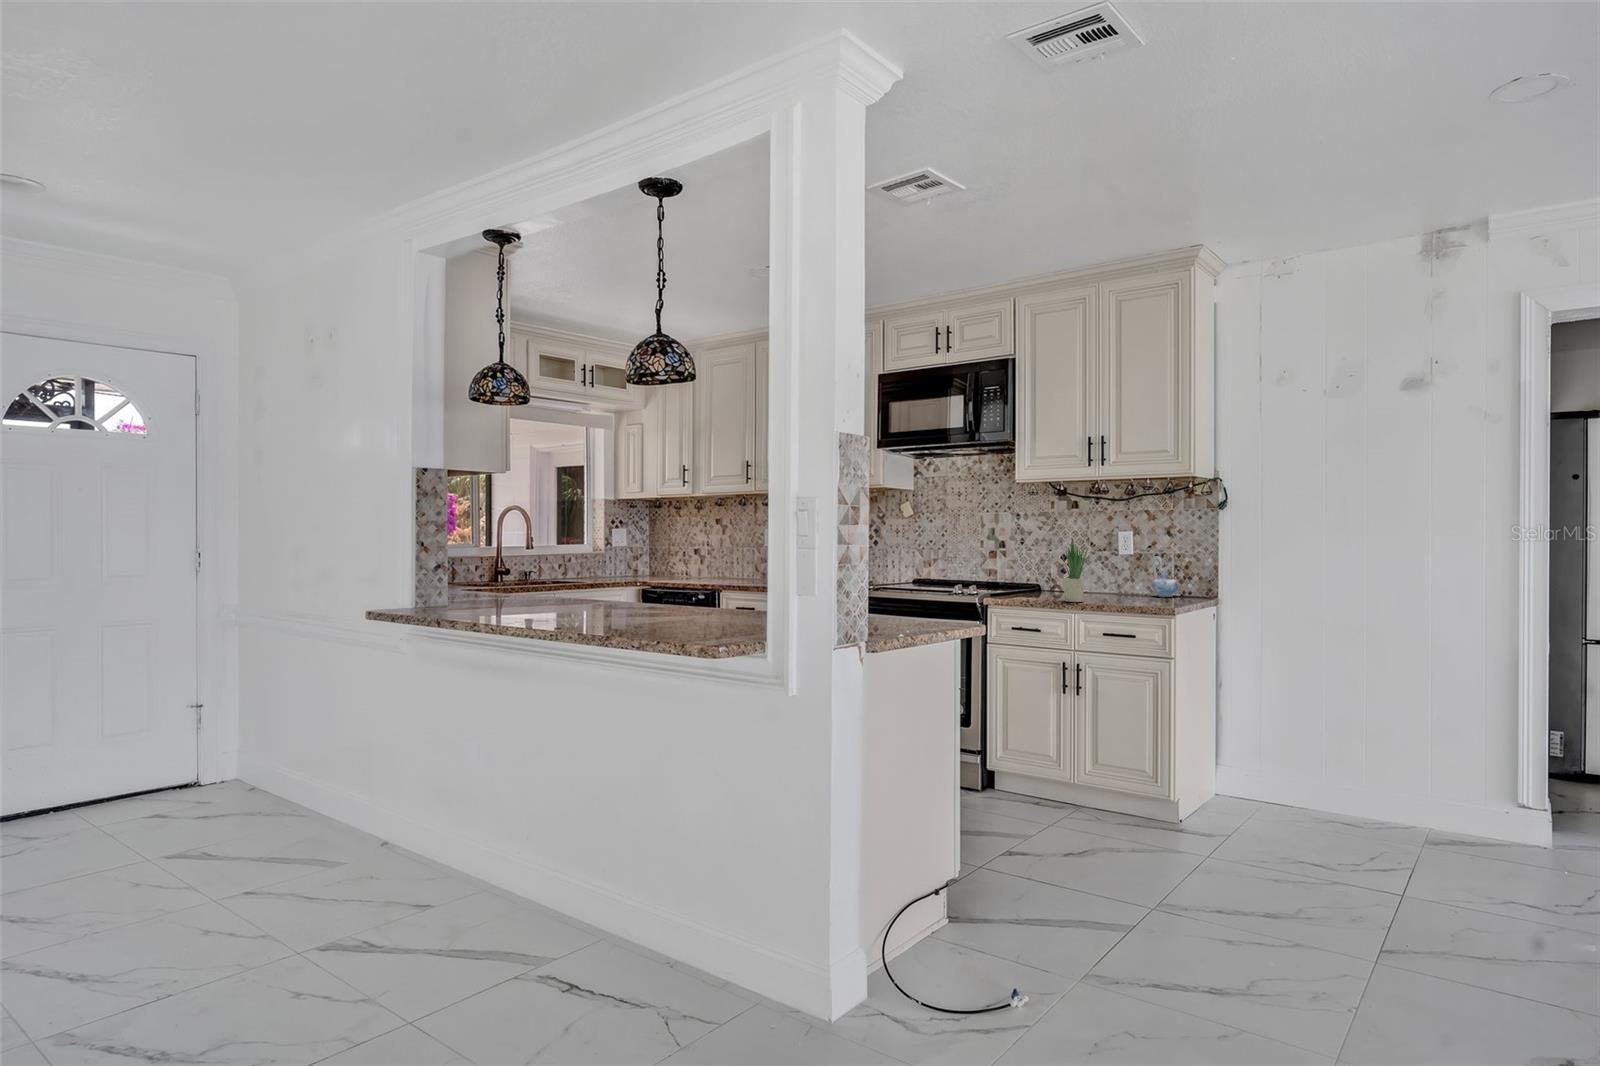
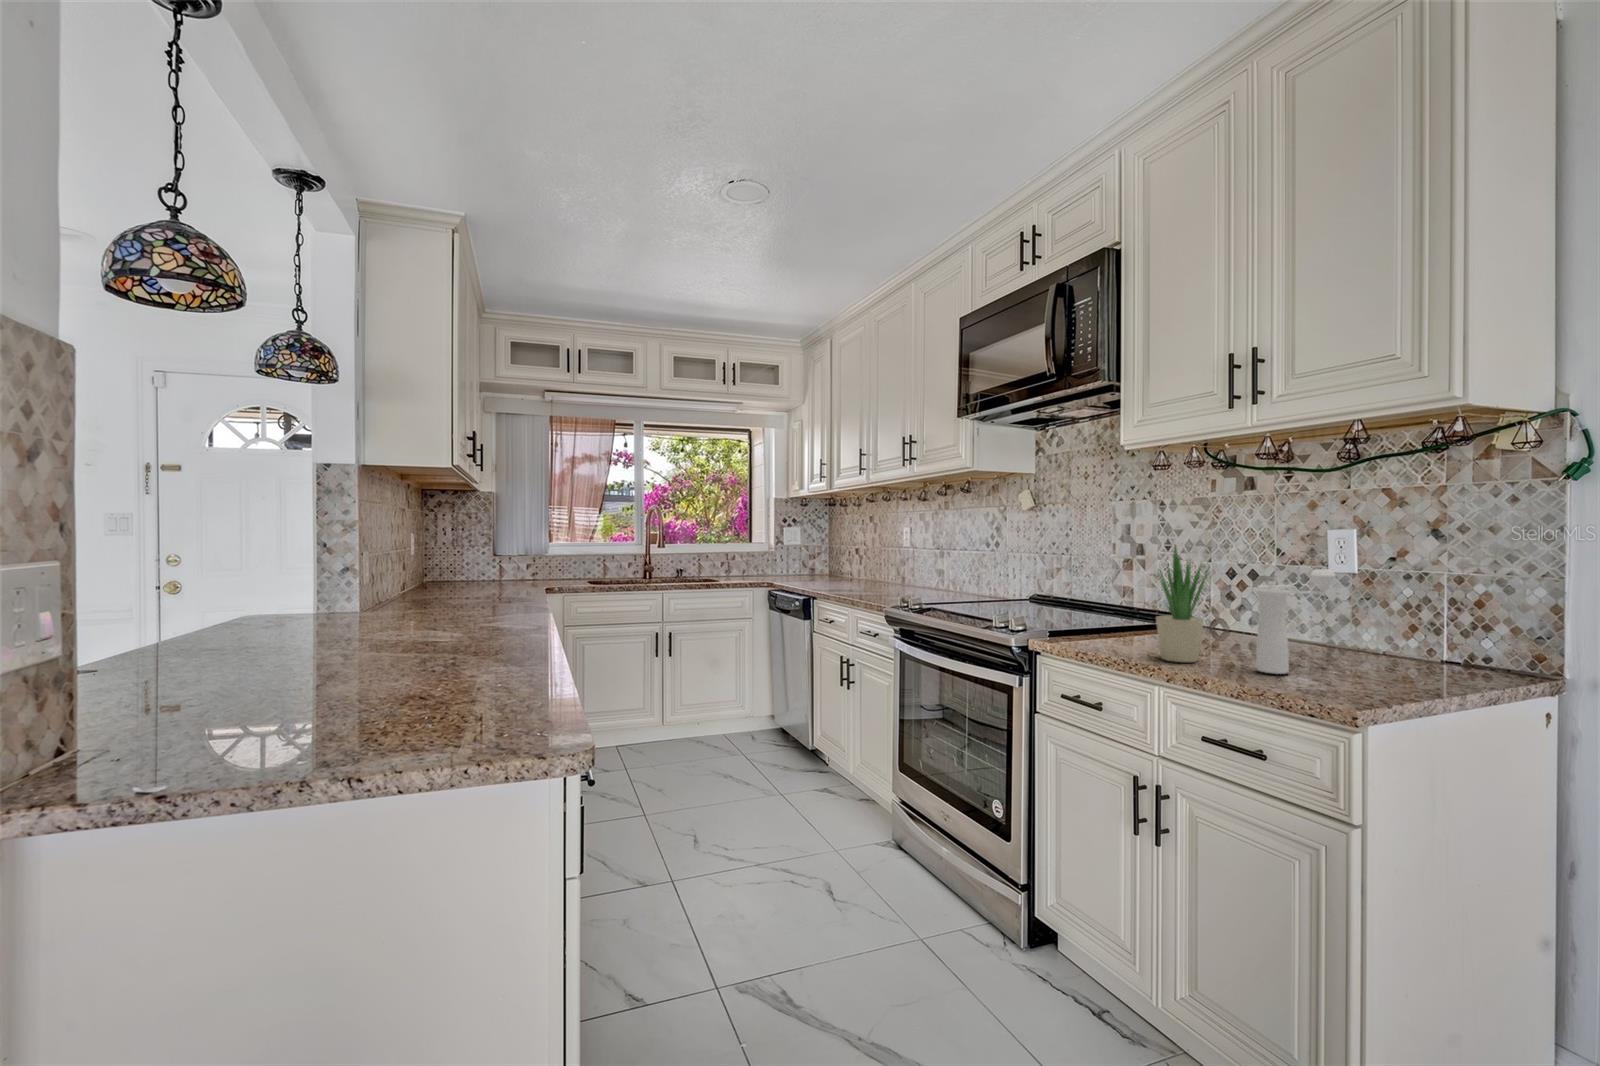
pepper mill: none [1112,551,1142,603] -> present [1256,569,1336,674]
ceramic pitcher: present [1152,557,1178,597] -> none [1382,580,1446,664]

